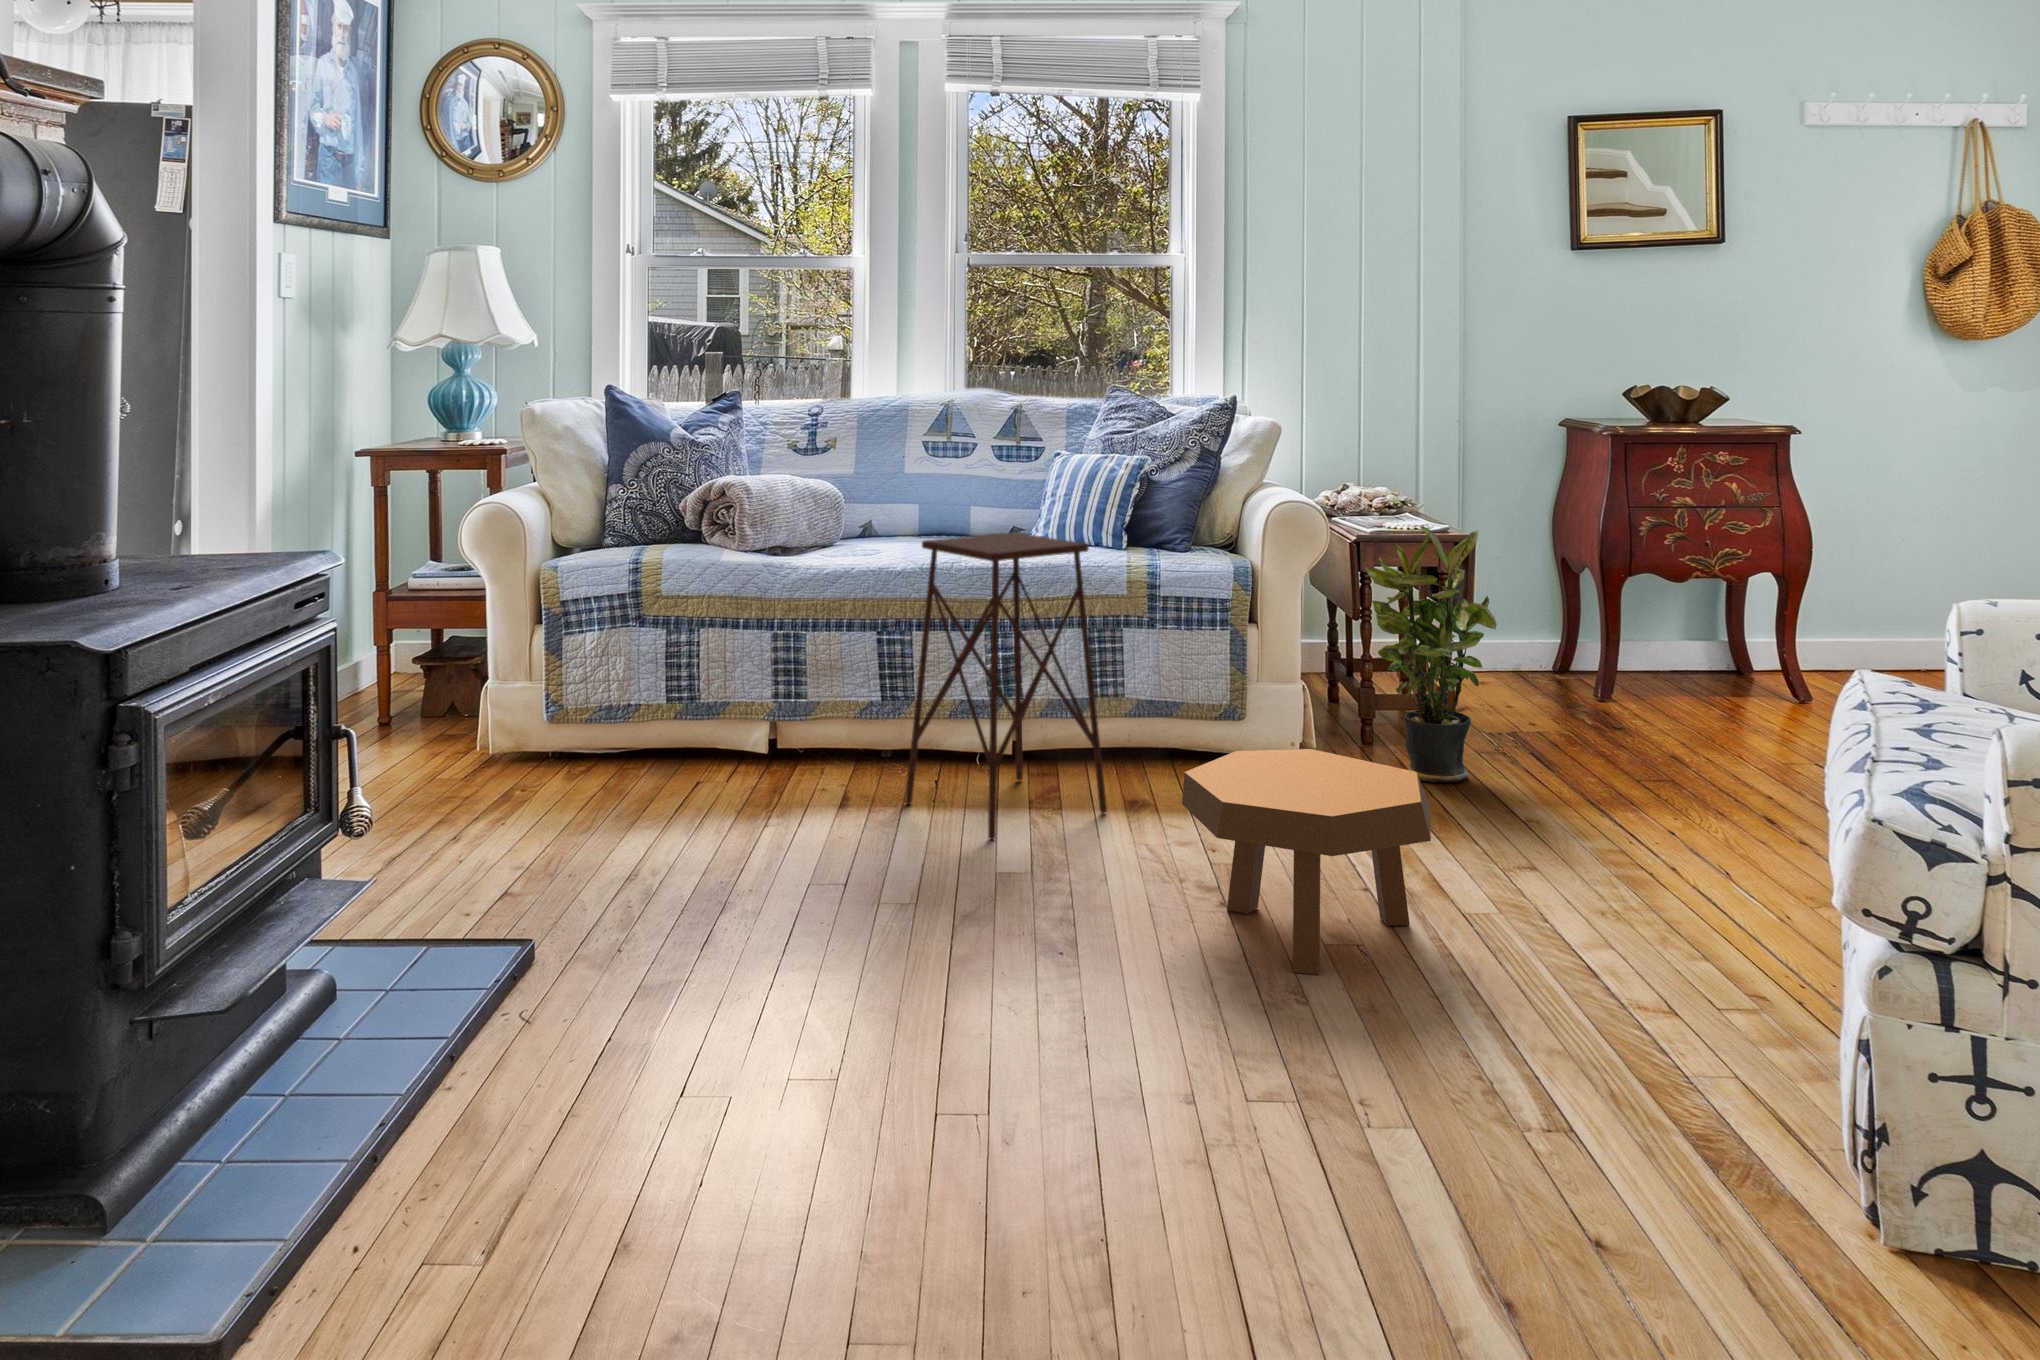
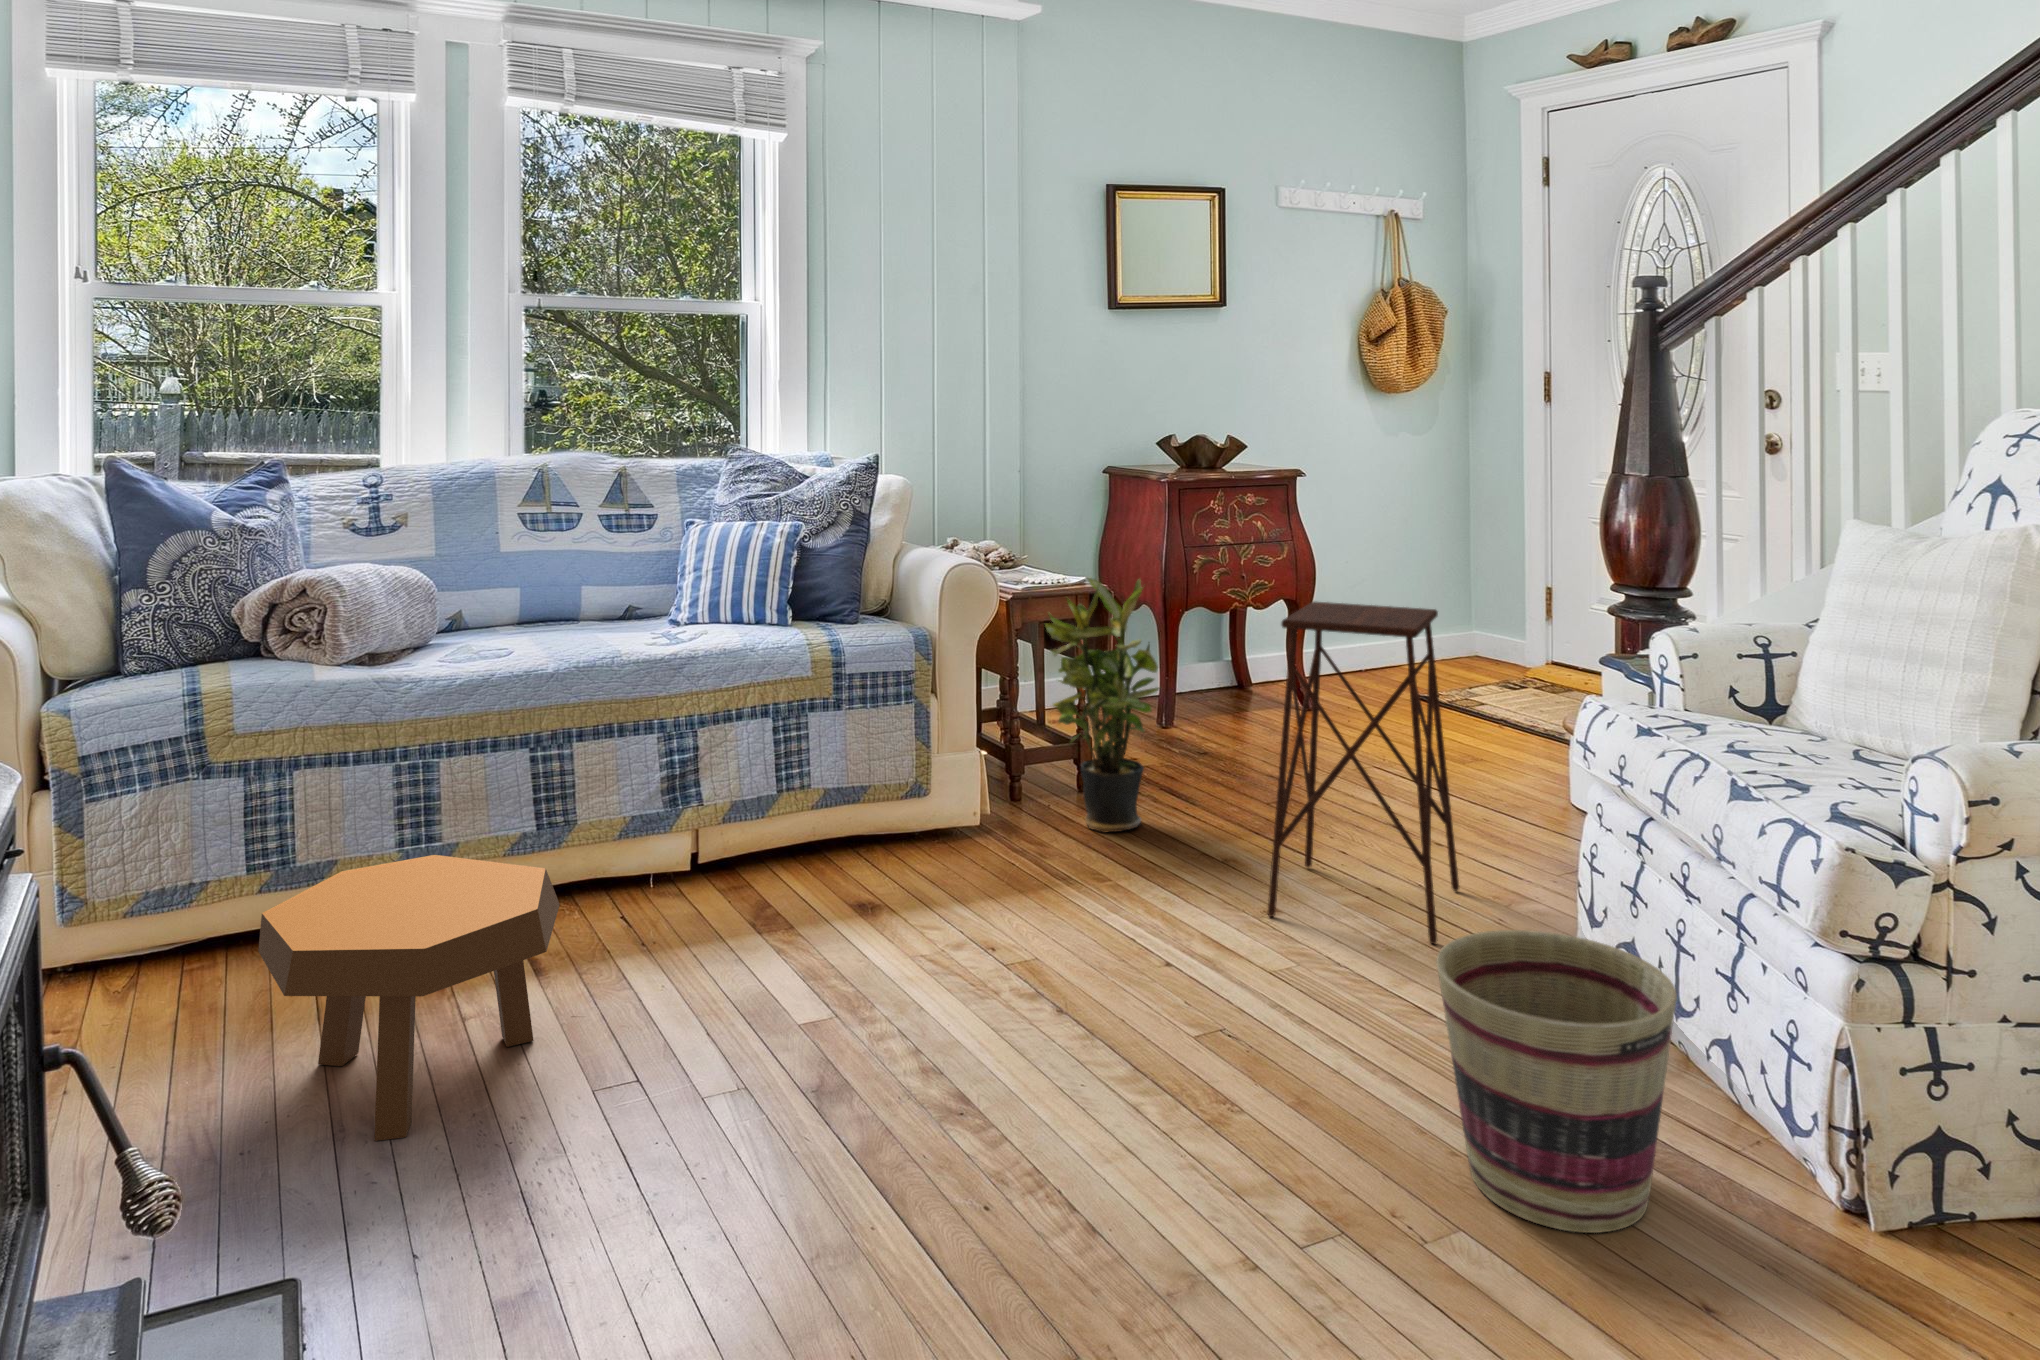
side table: present [905,532,1107,840] -> present [1267,602,1459,944]
footstool: present [1182,749,1431,975] -> present [258,855,560,1141]
basket: none [1436,854,1662,1124] -> present [1436,930,1677,1233]

